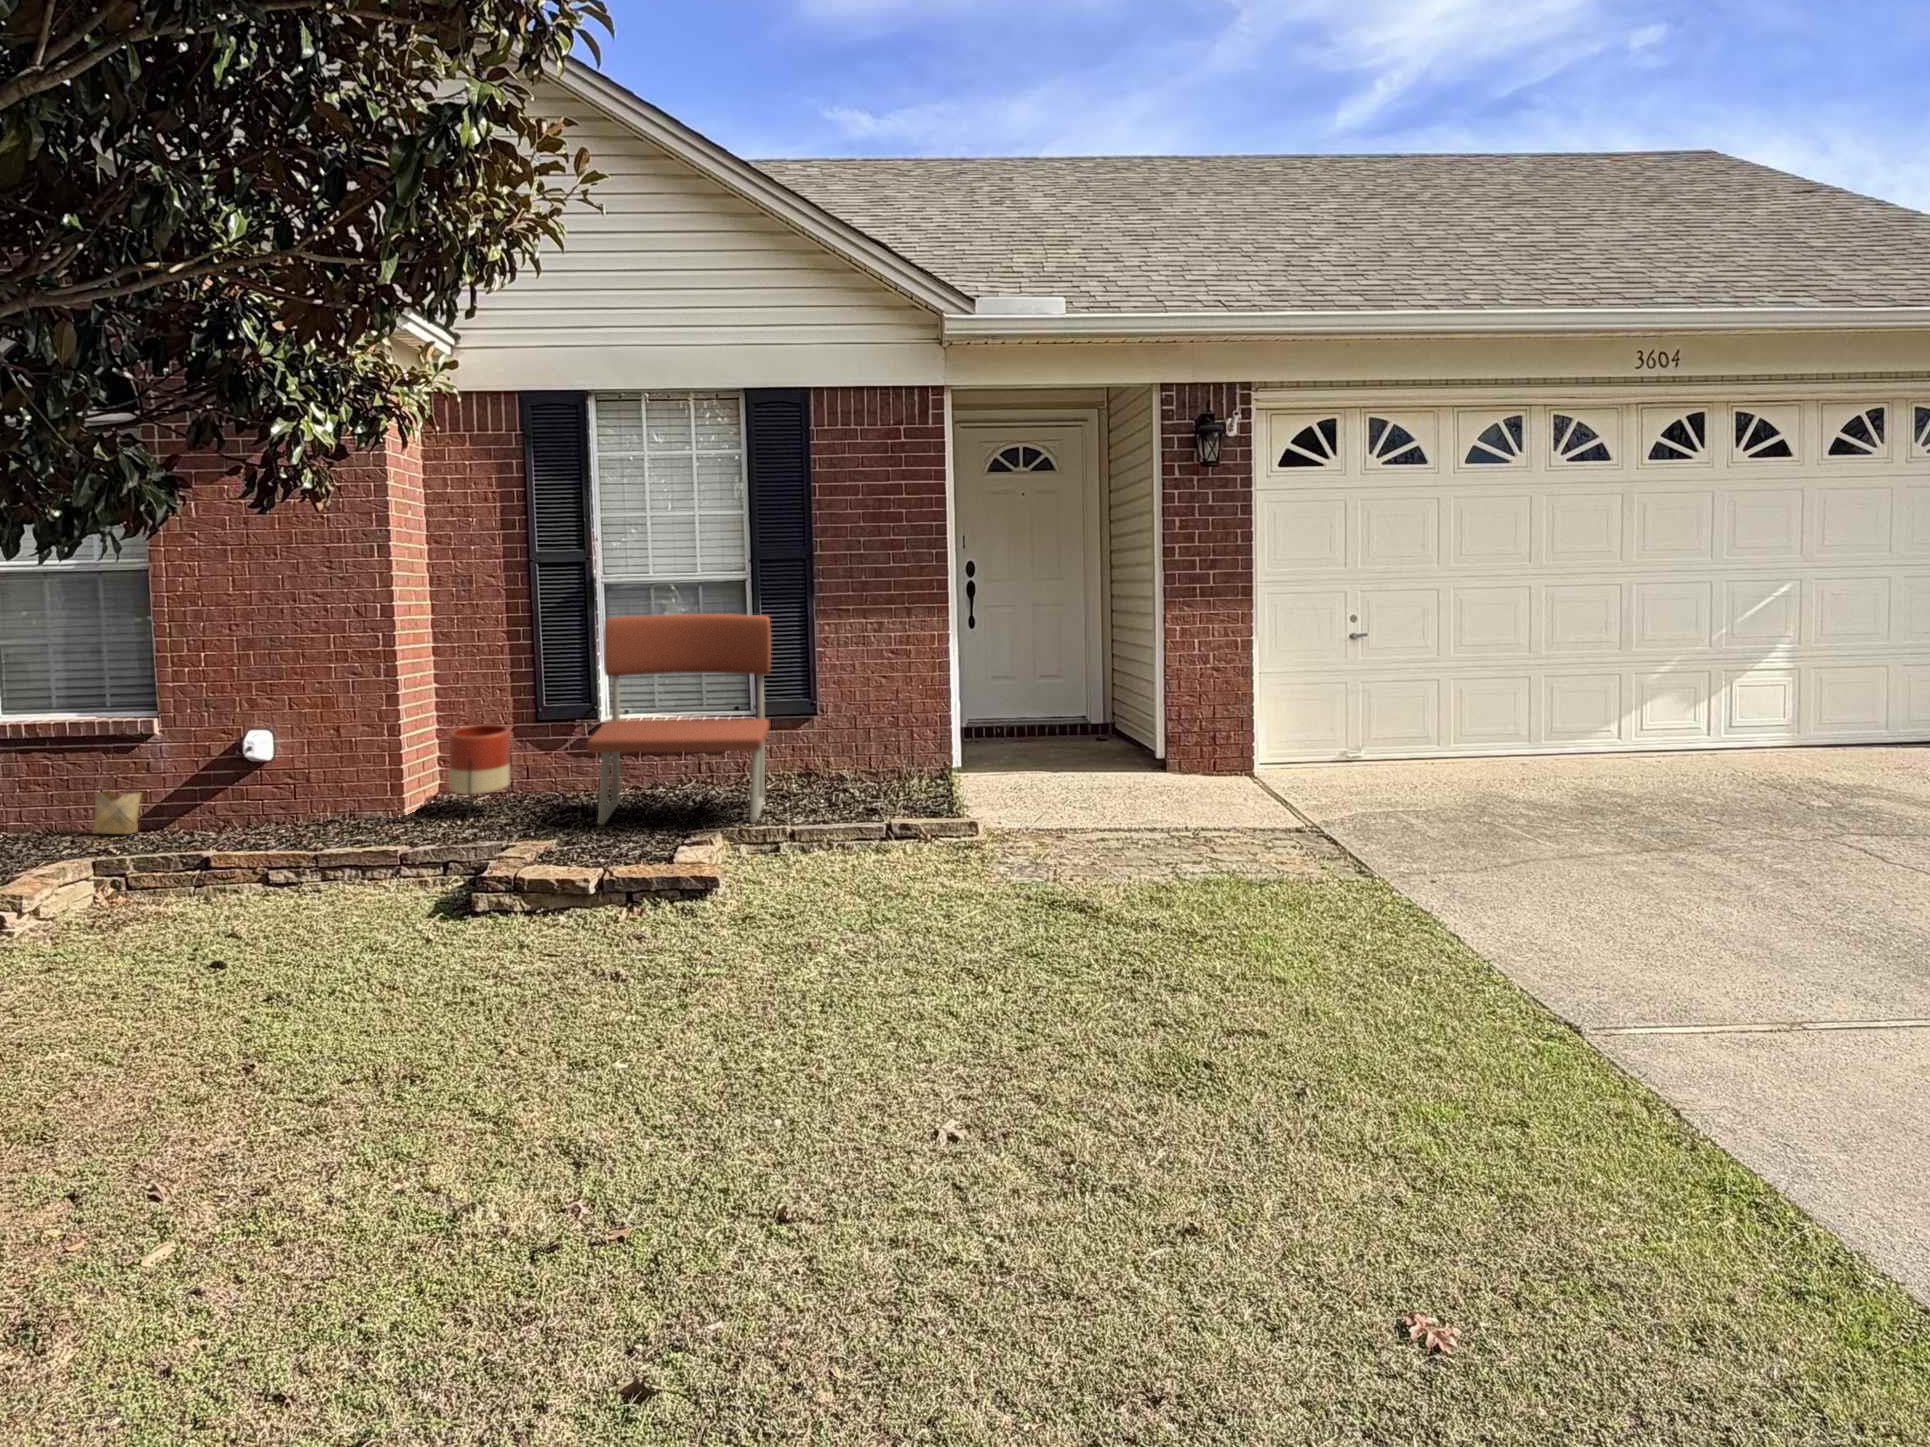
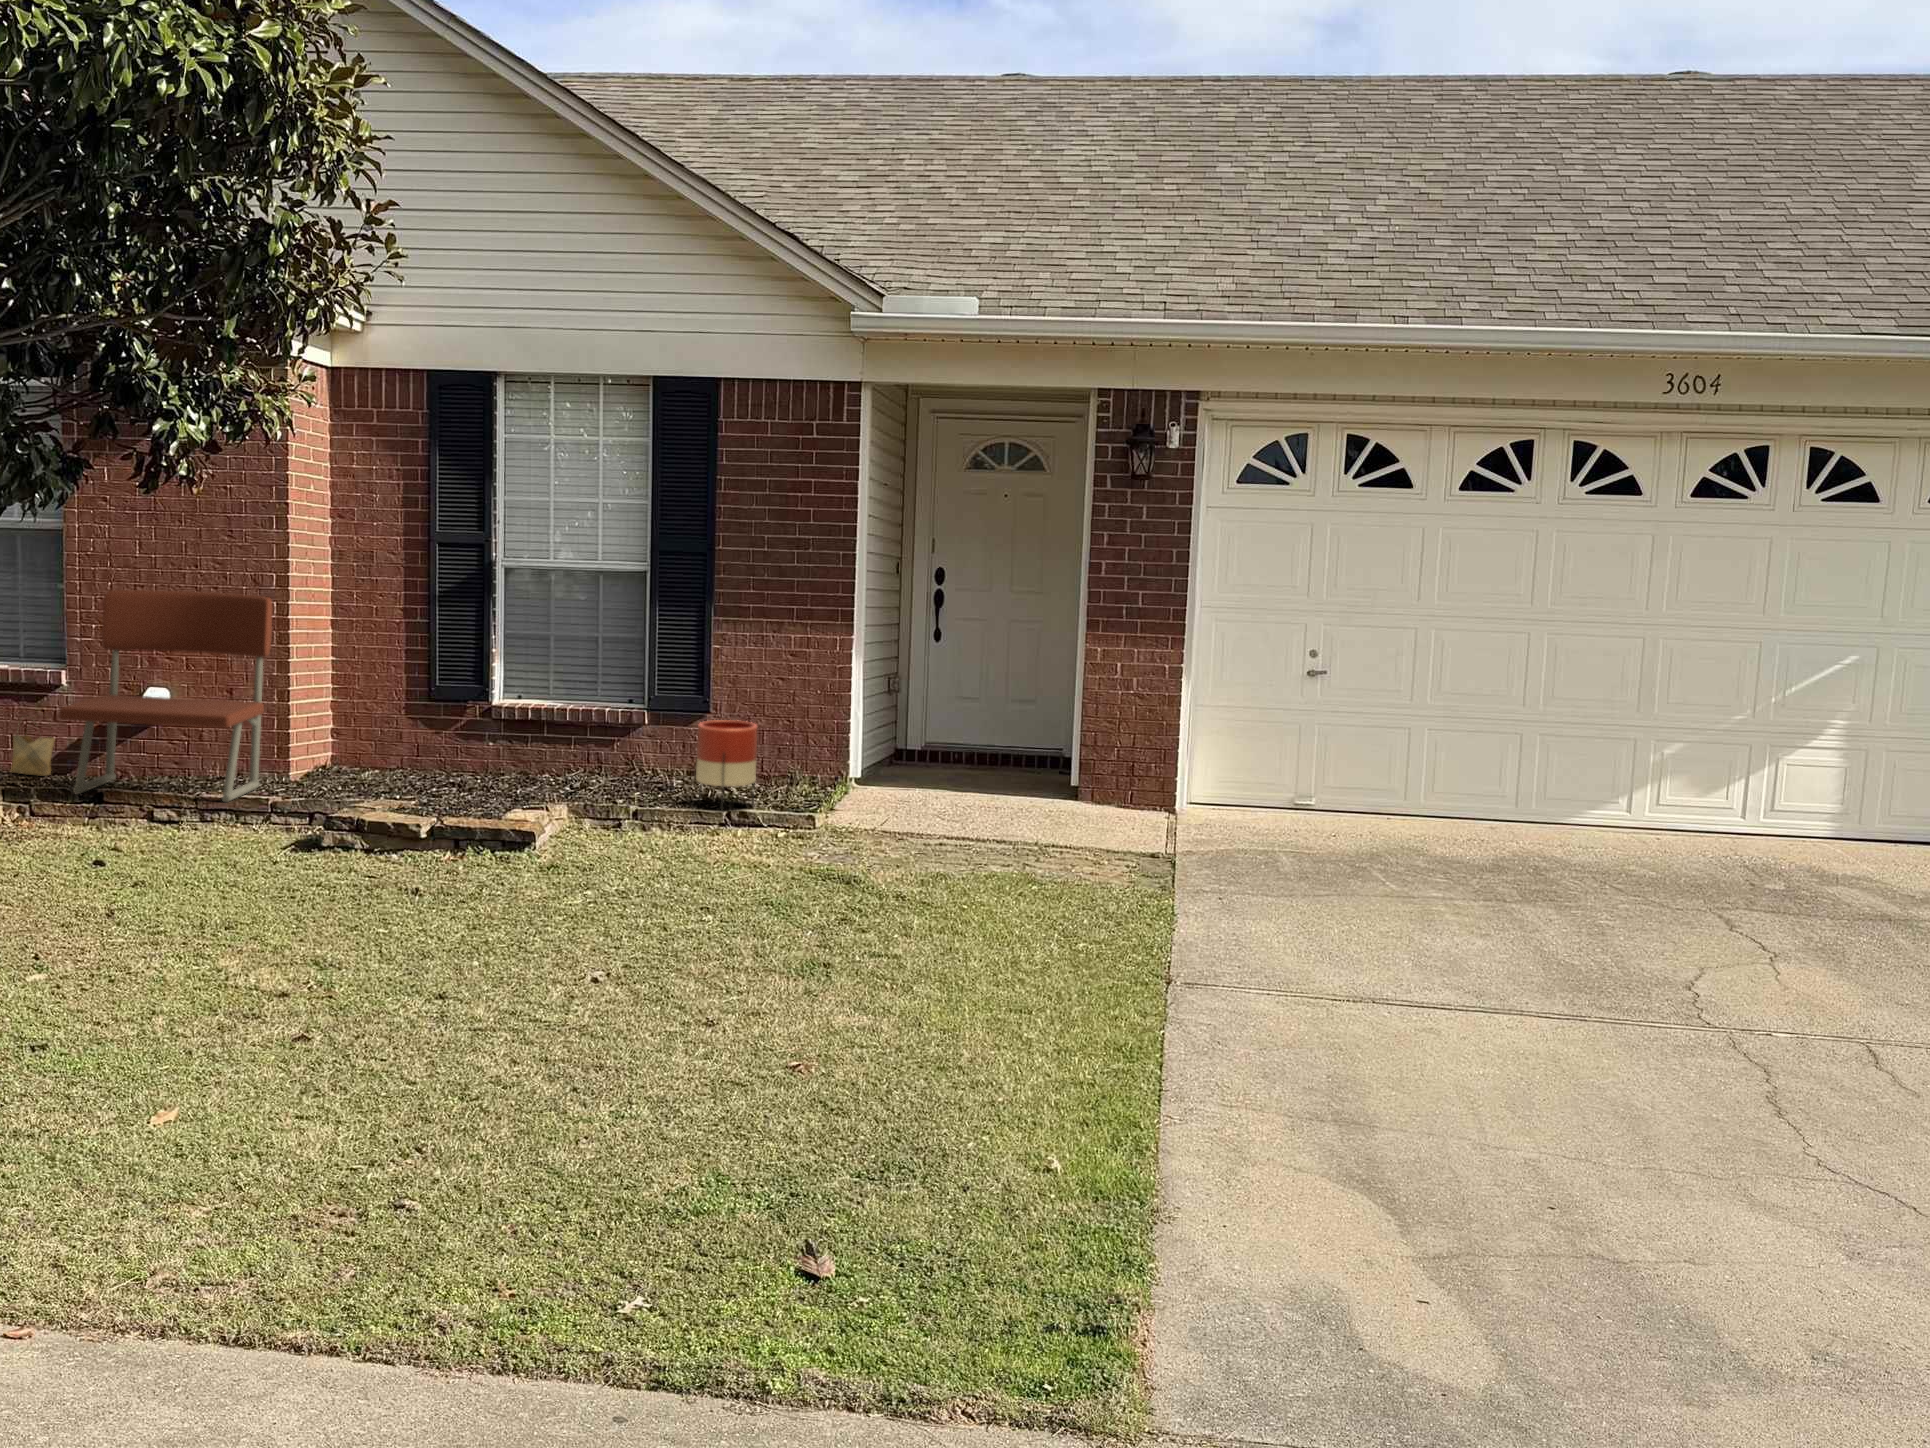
bench: present [586,614,771,825] -> present [59,590,272,802]
planter: present [448,724,511,805] -> present [696,720,757,799]

